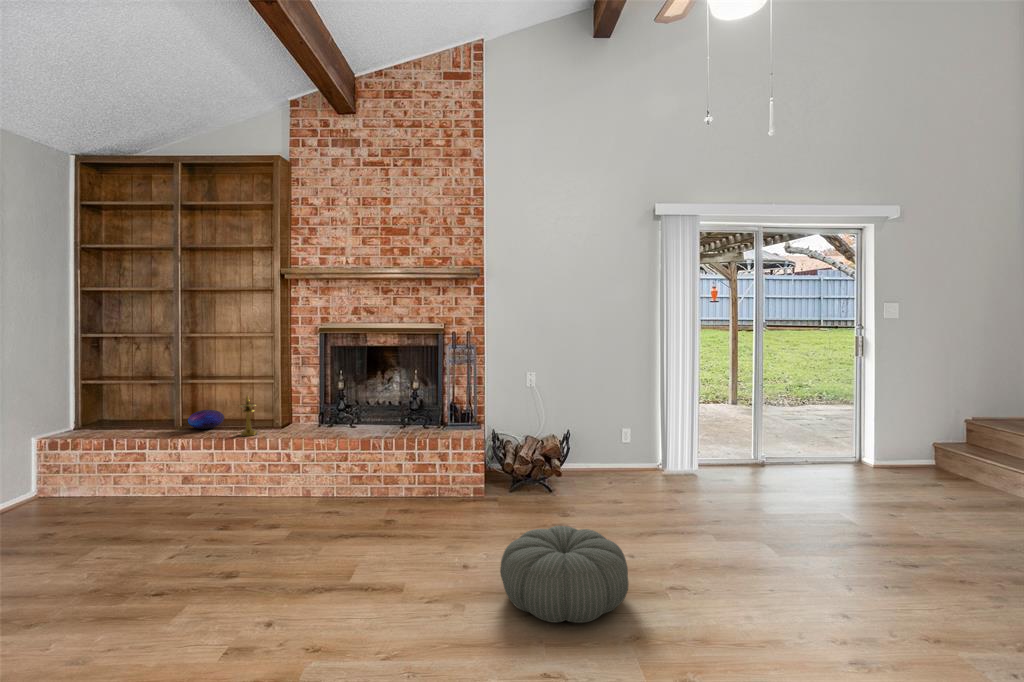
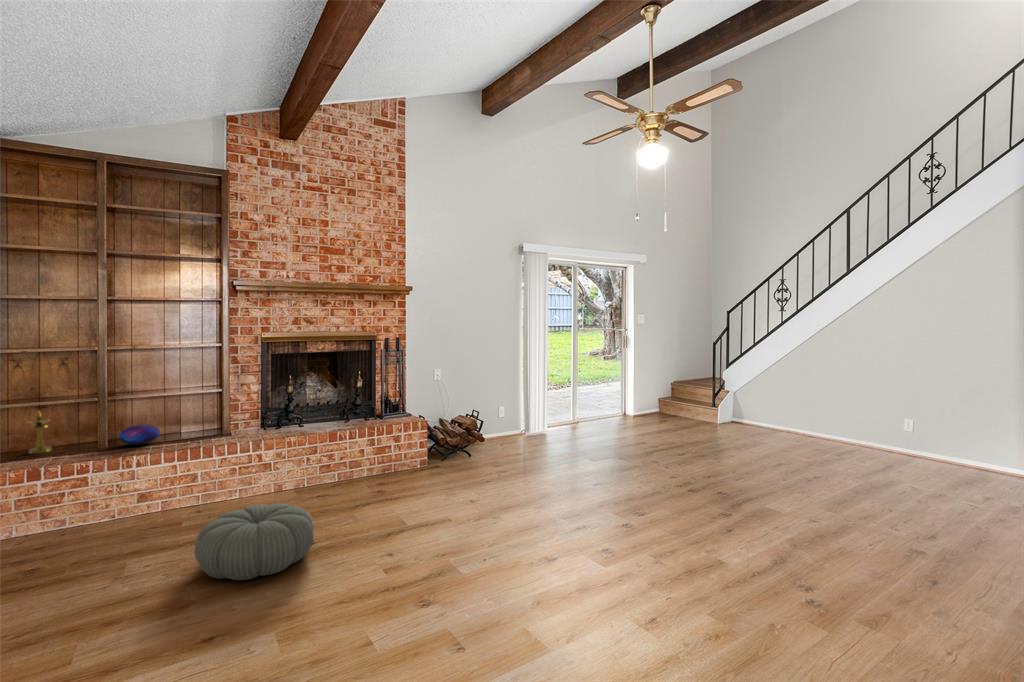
candlestick: present [239,396,257,436] -> present [28,411,52,454]
pouf: present [500,526,628,623] -> present [195,503,314,580]

